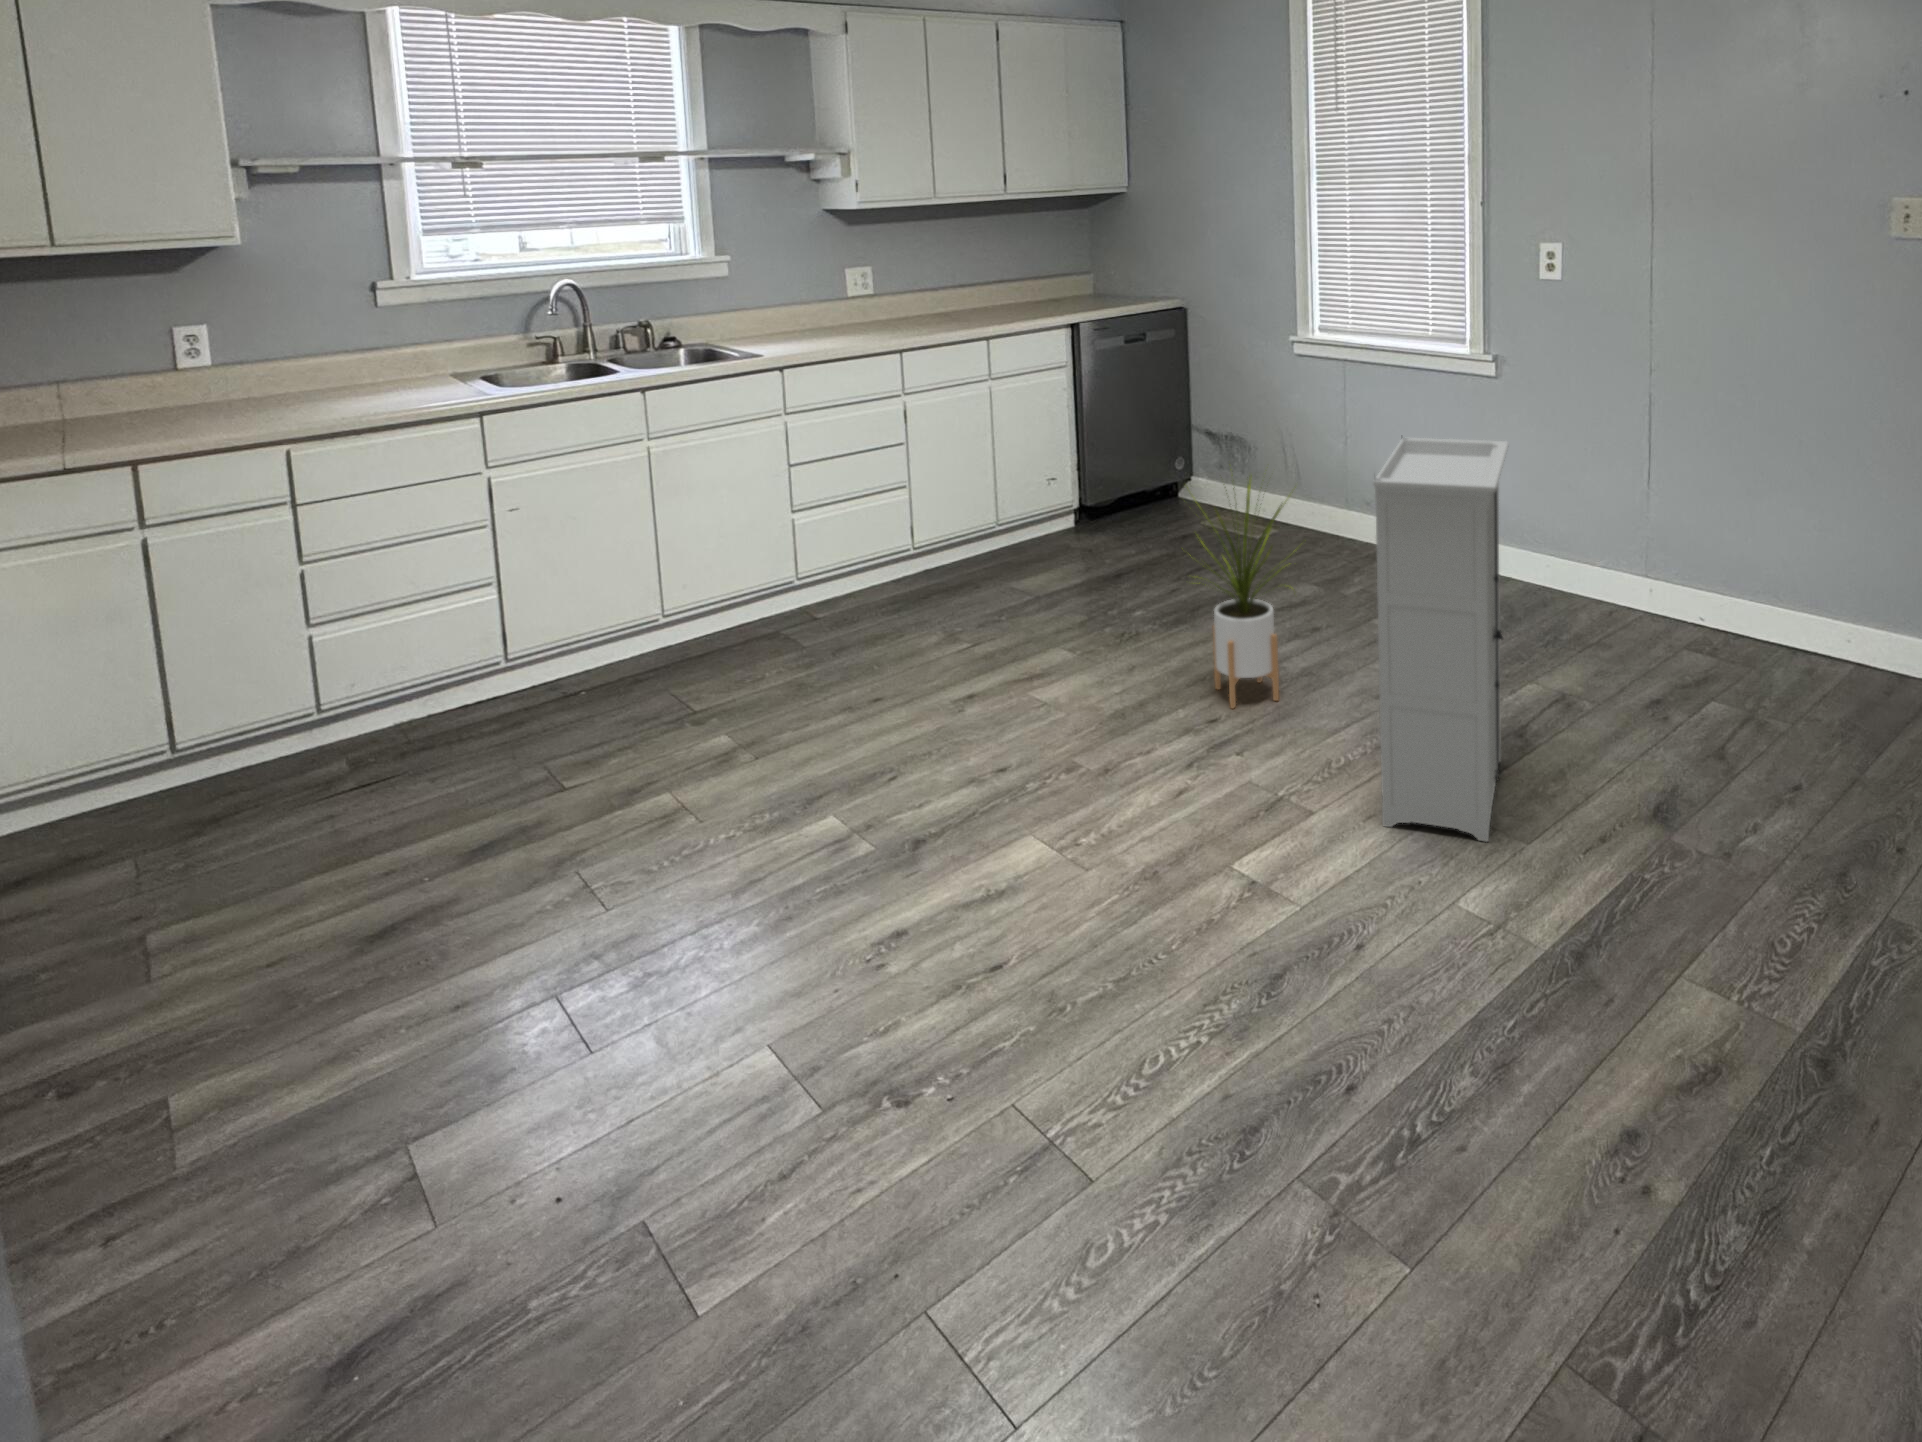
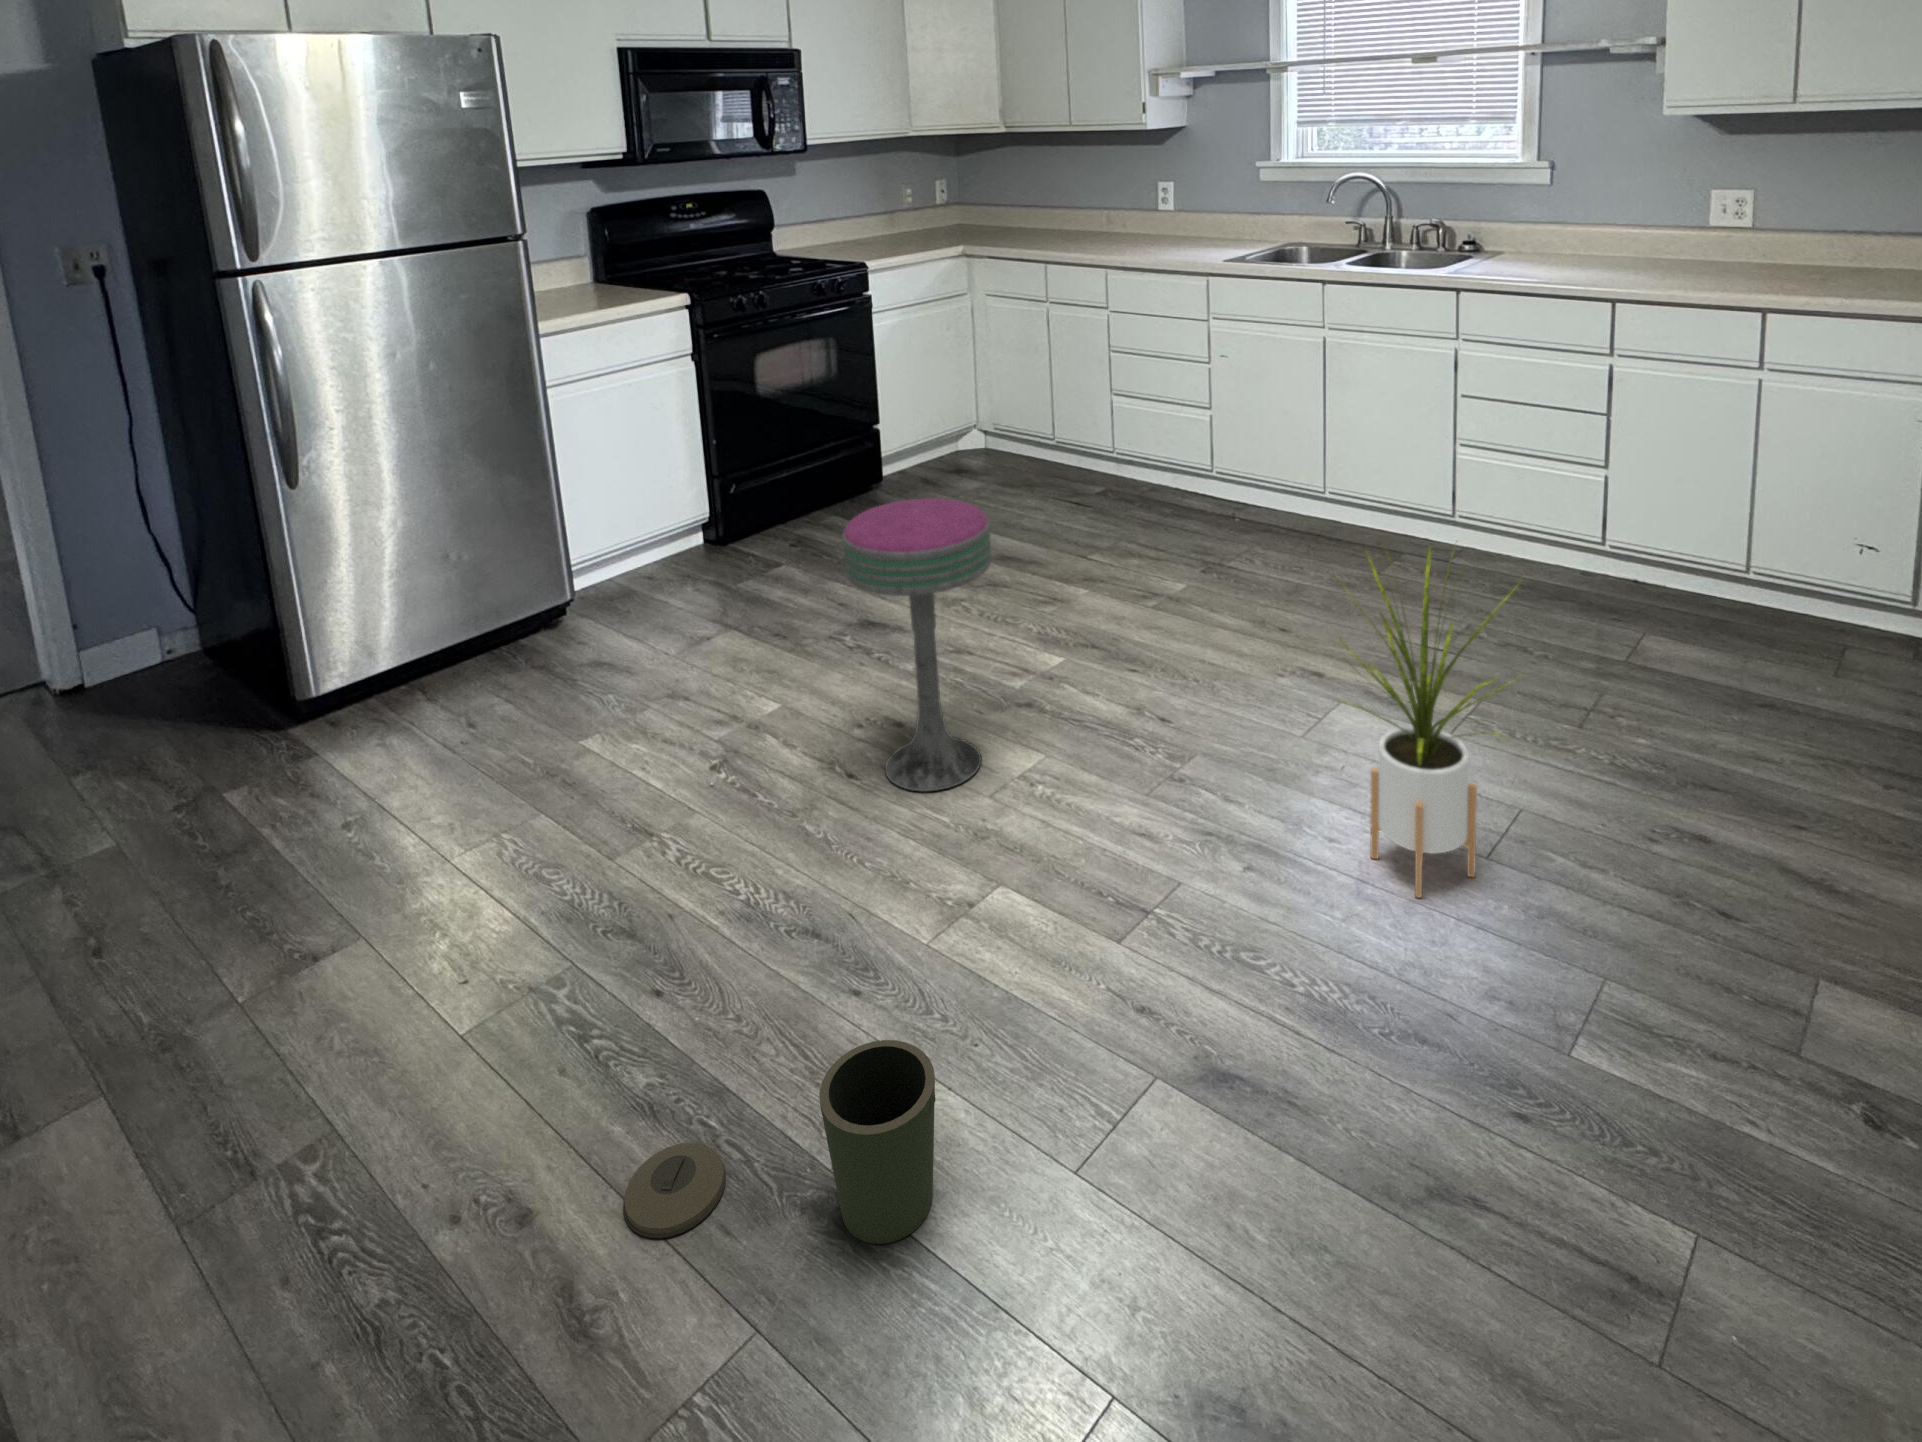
storage cabinet: present [1373,437,1509,842] -> none [1026,555,1349,1172]
bar stool: none [902,598,1070,942] -> present [842,498,992,792]
trash can: none [1515,808,1622,1066] -> present [623,1040,935,1244]

